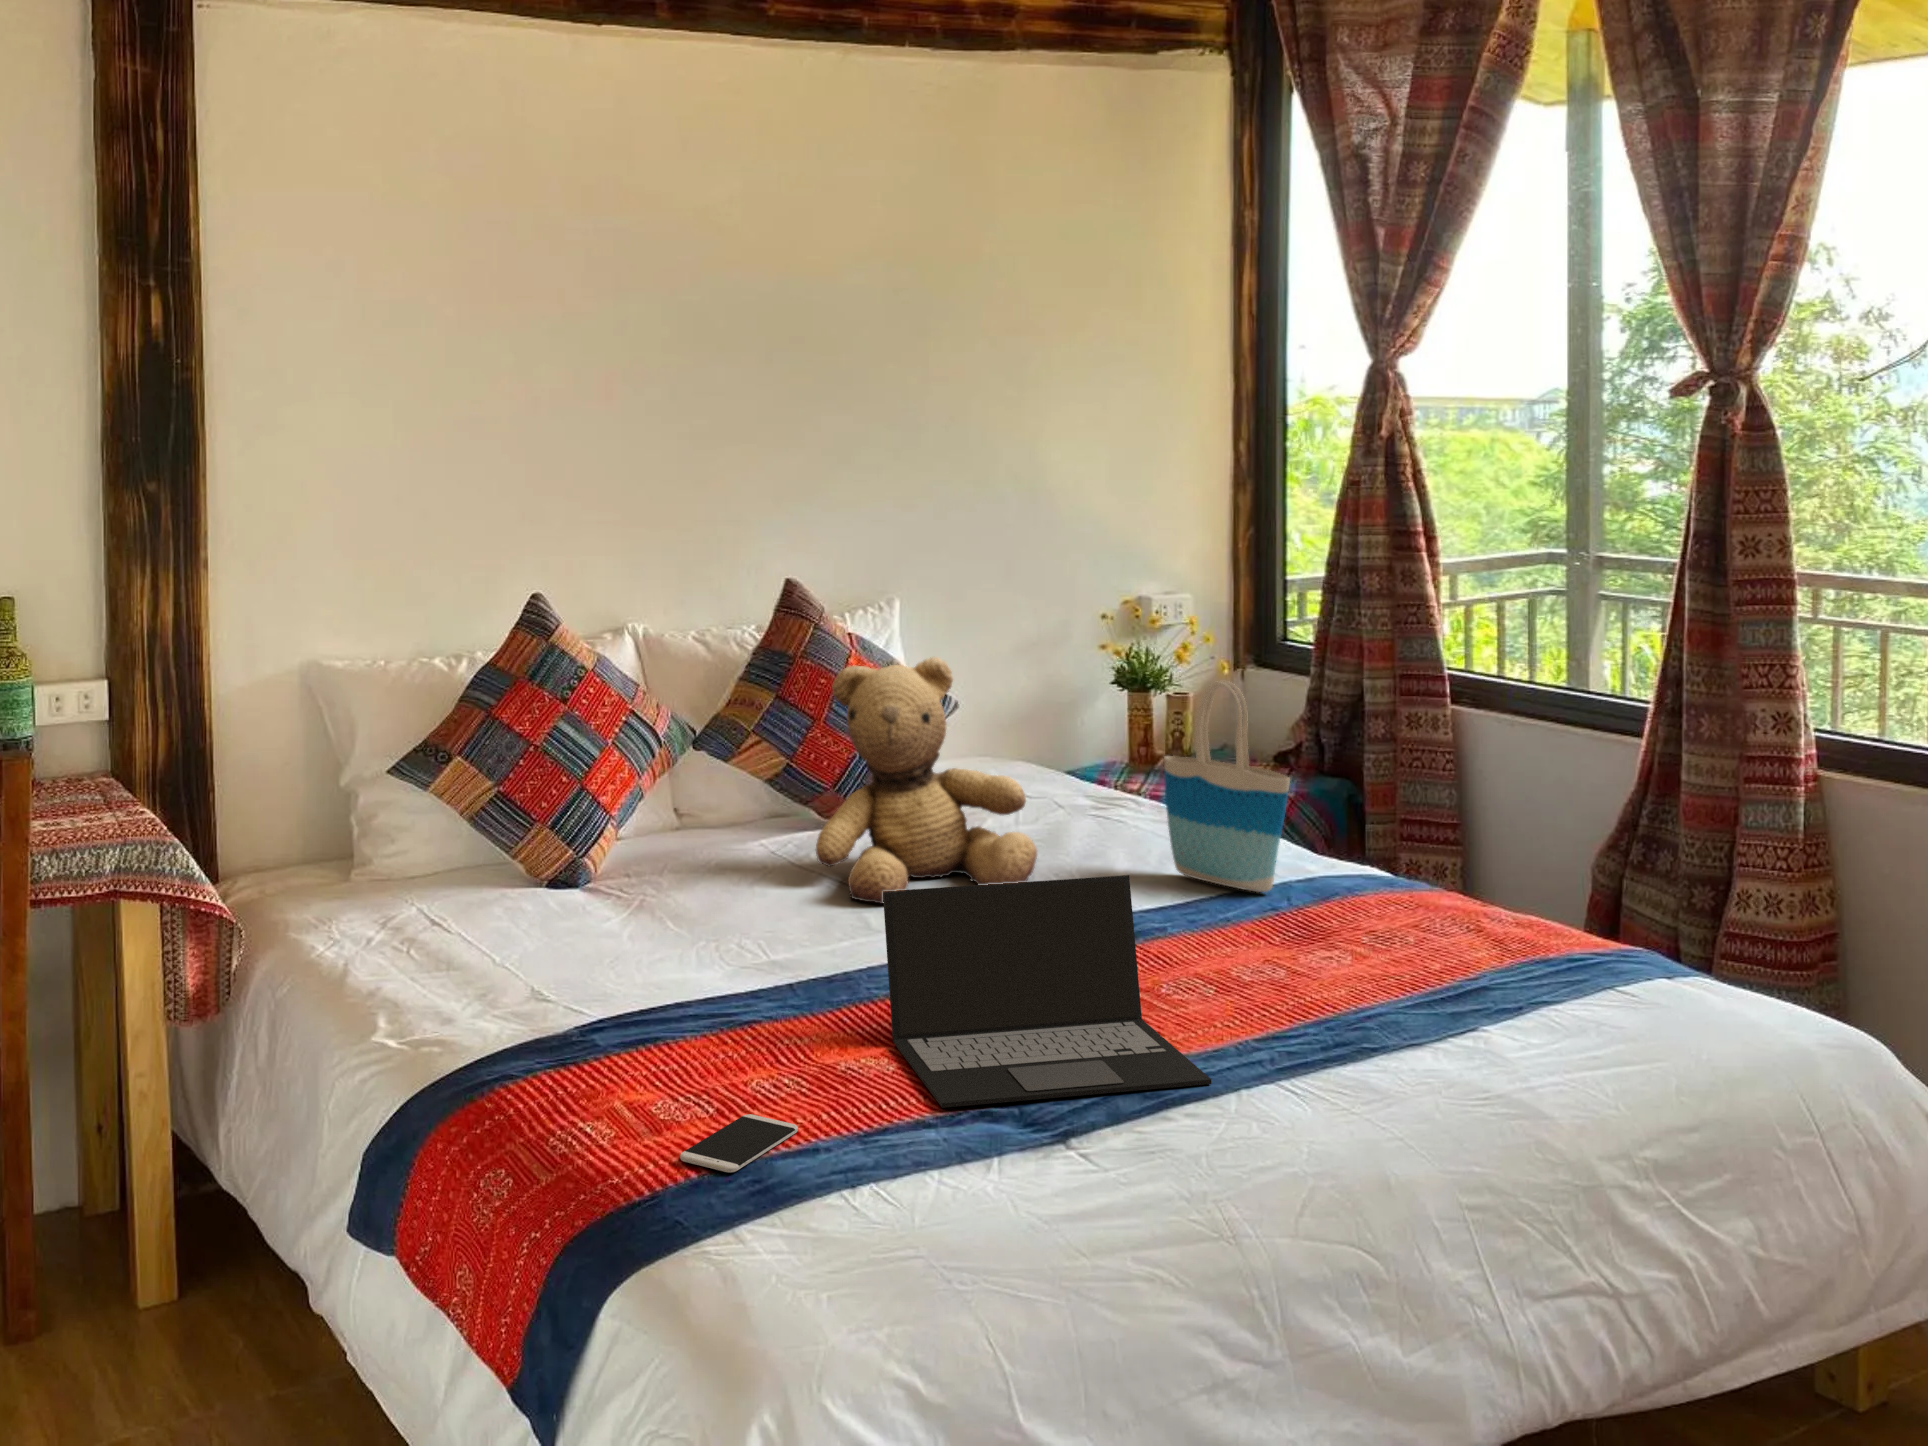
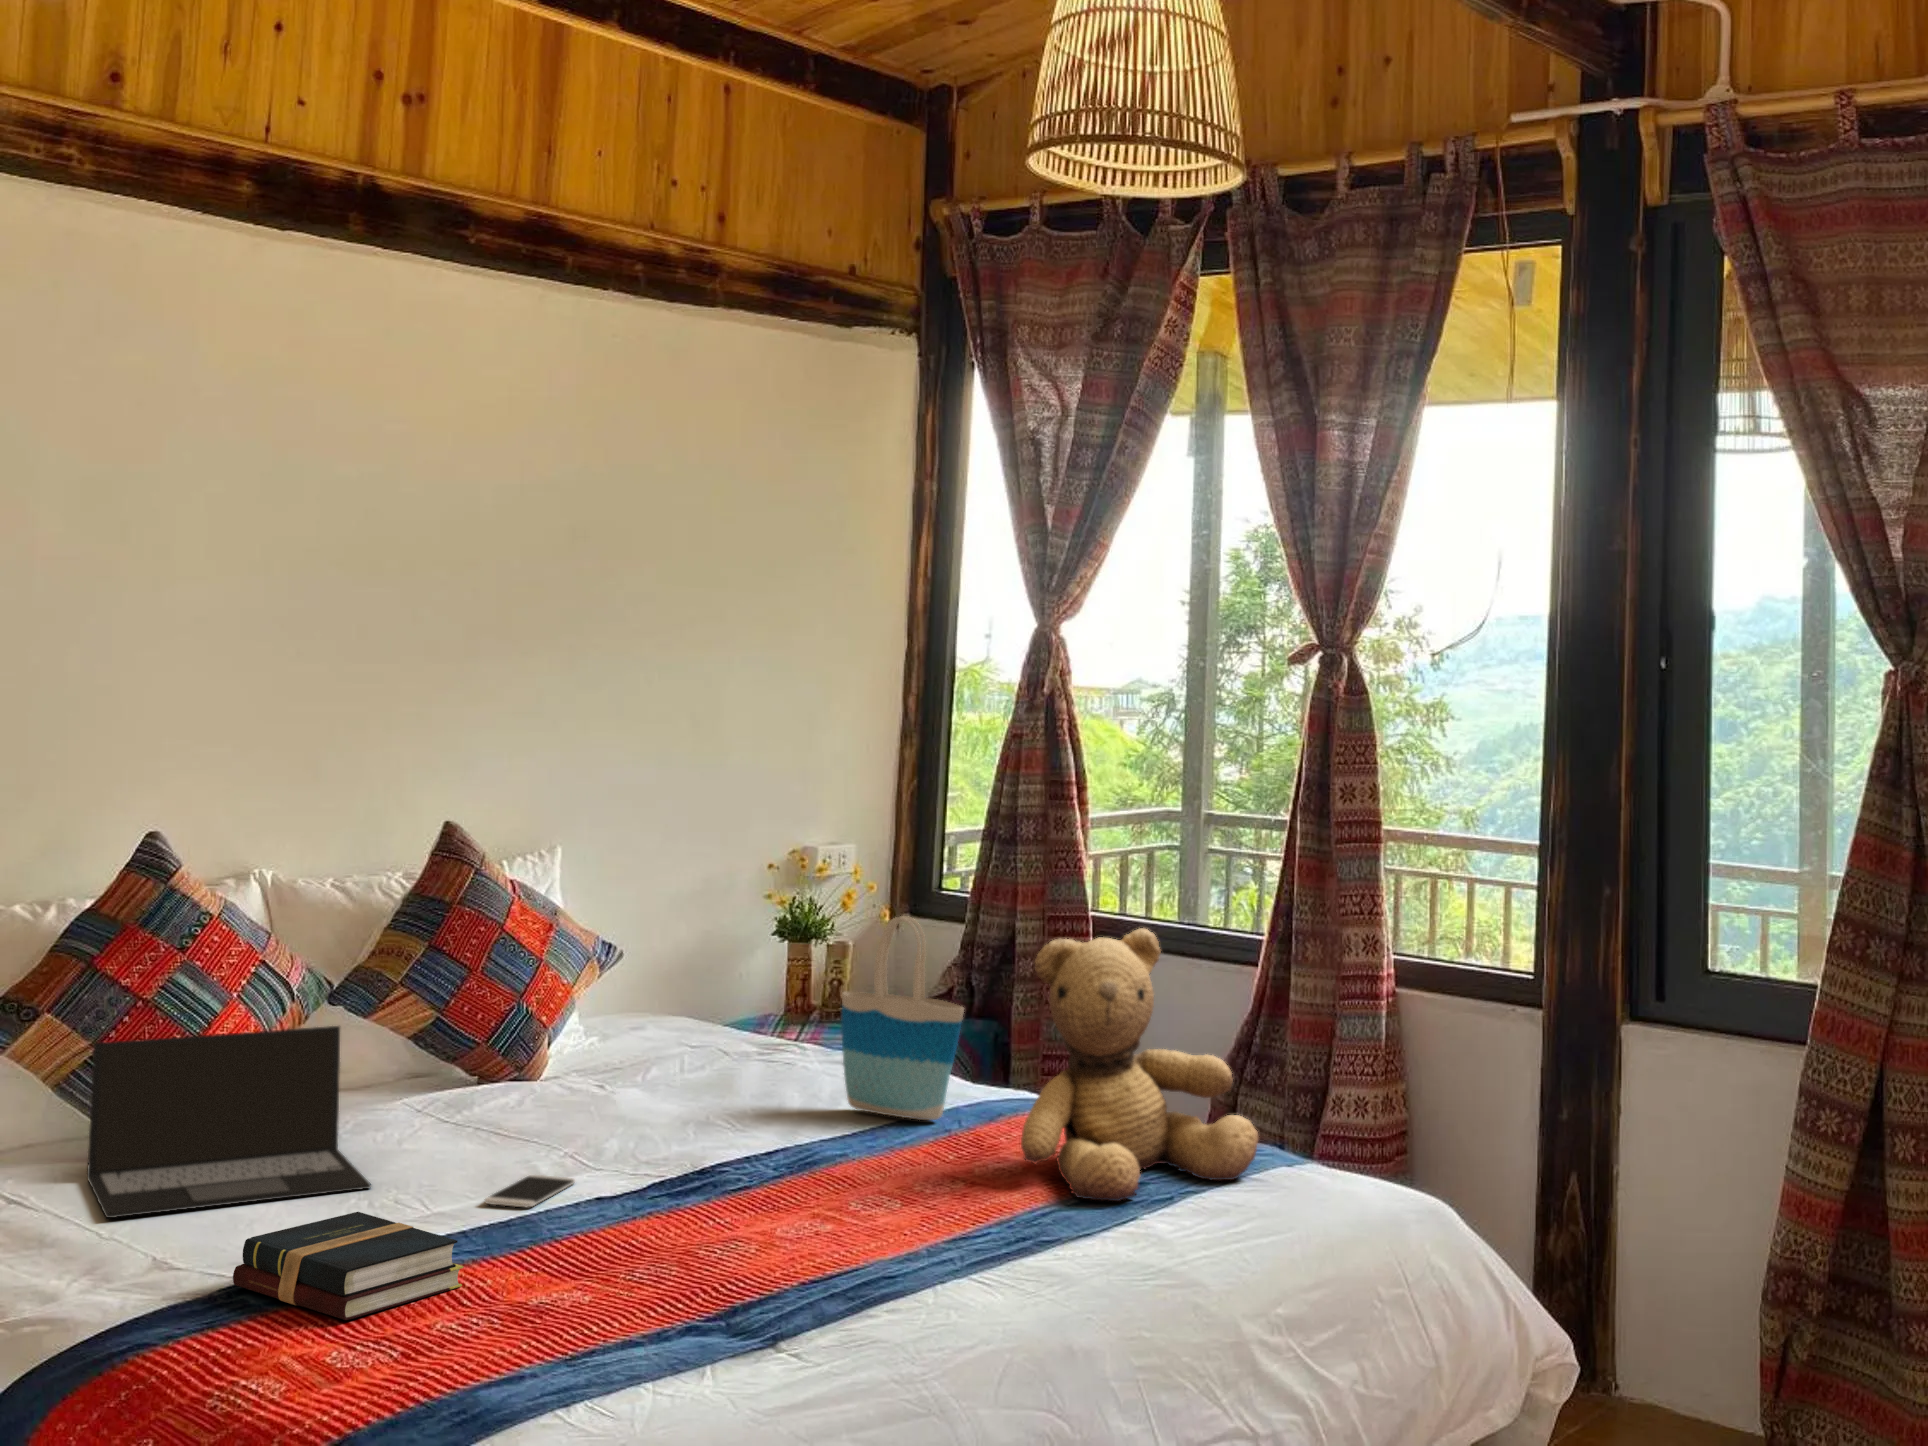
teddy bear: present [816,657,1037,904] -> present [1021,928,1259,1201]
laptop: present [883,875,1211,1108] -> present [87,1026,371,1218]
hardback book: none [586,963,782,1070] -> present [233,1212,463,1320]
smartphone: present [680,1114,798,1172] -> present [485,1175,575,1207]

